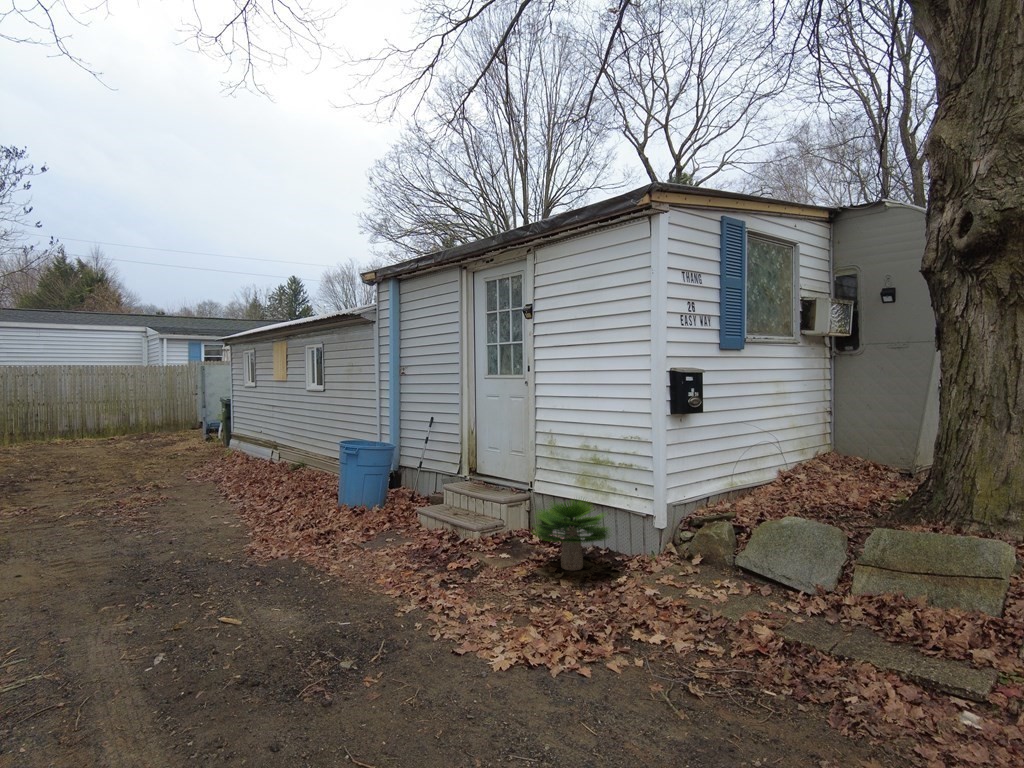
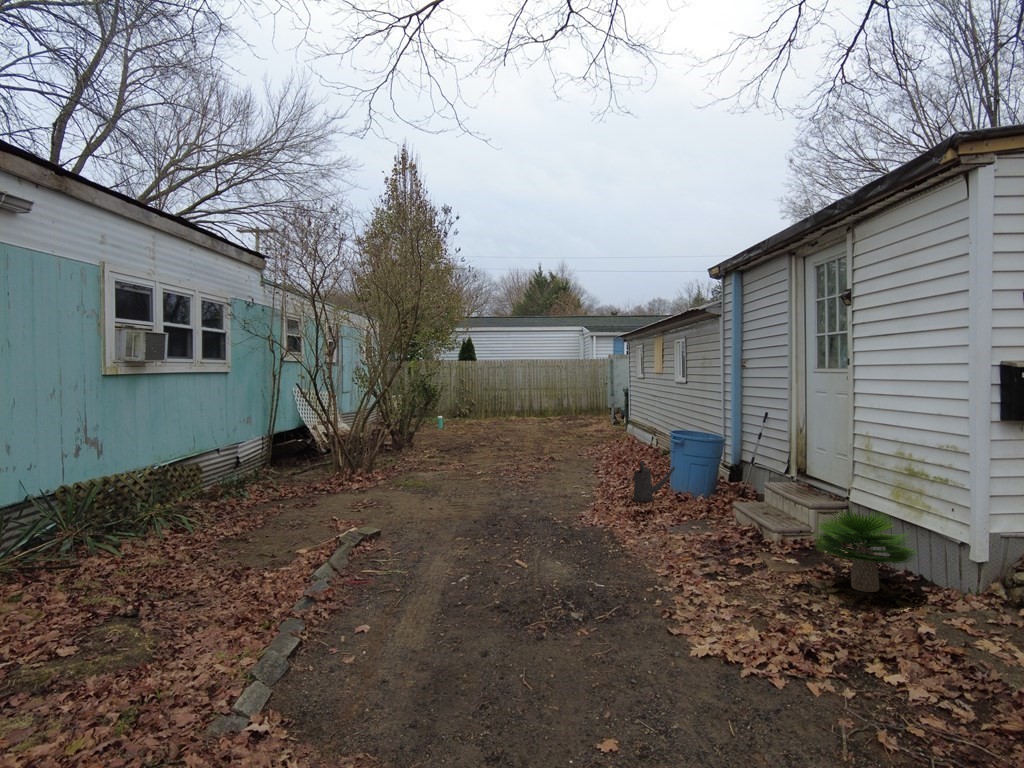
watering can: none [290,474,343,520] -> present [633,461,675,502]

